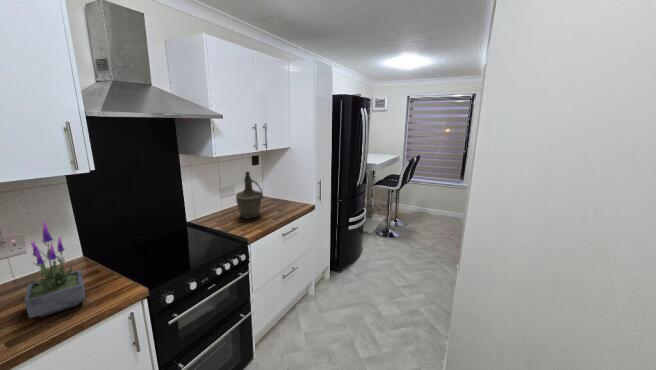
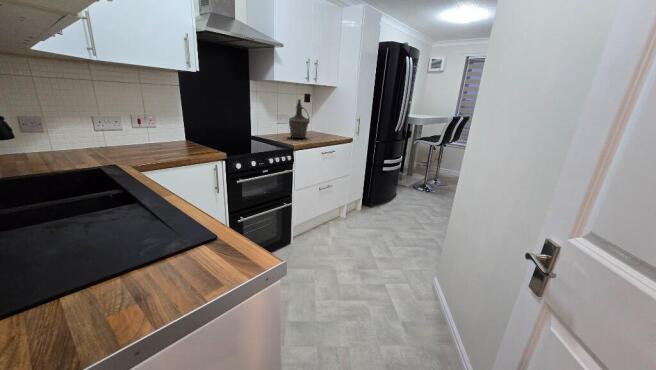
potted plant: present [24,222,85,318] -> none [161,95,191,155]

